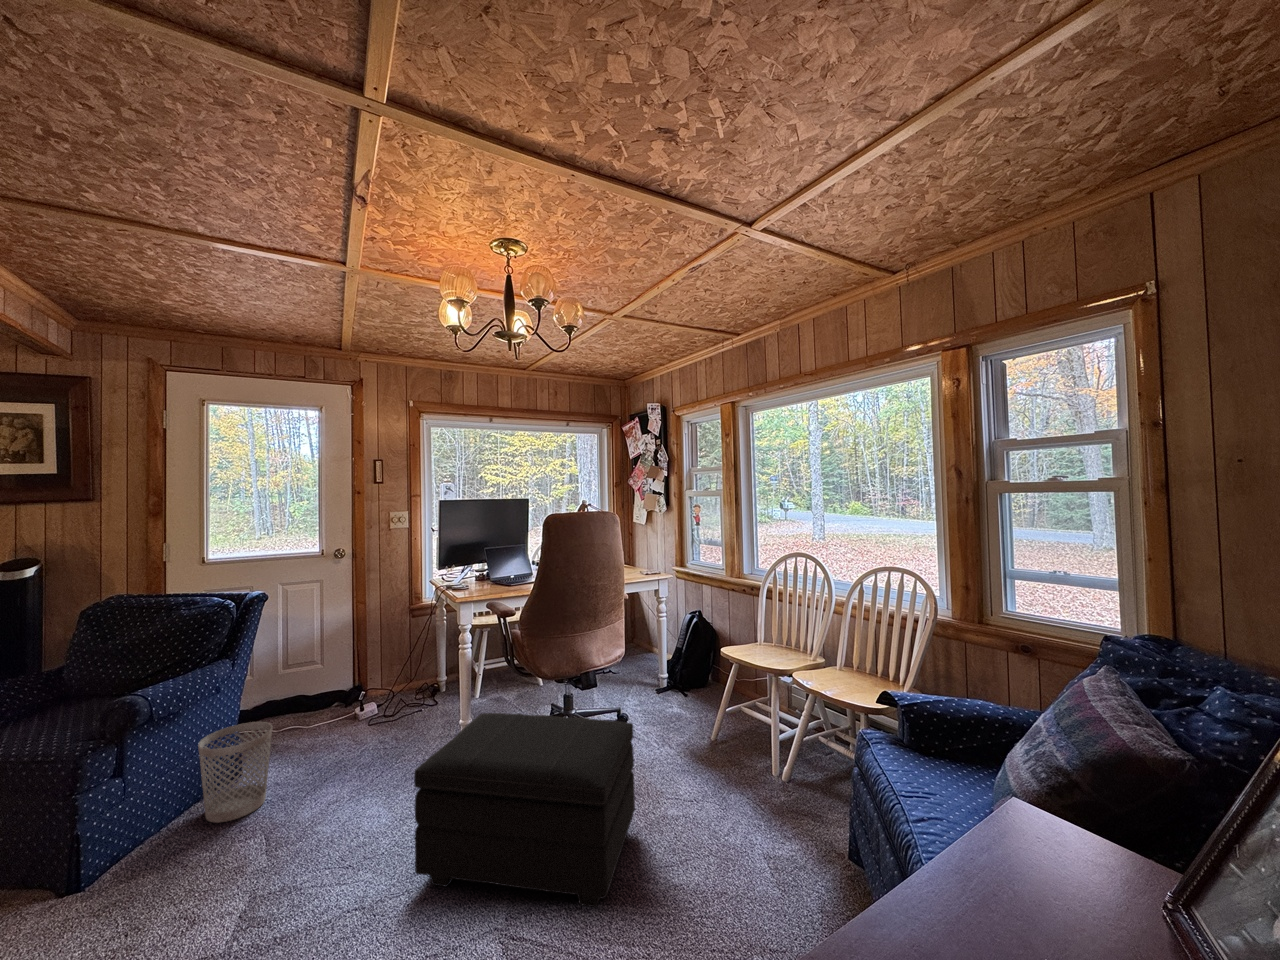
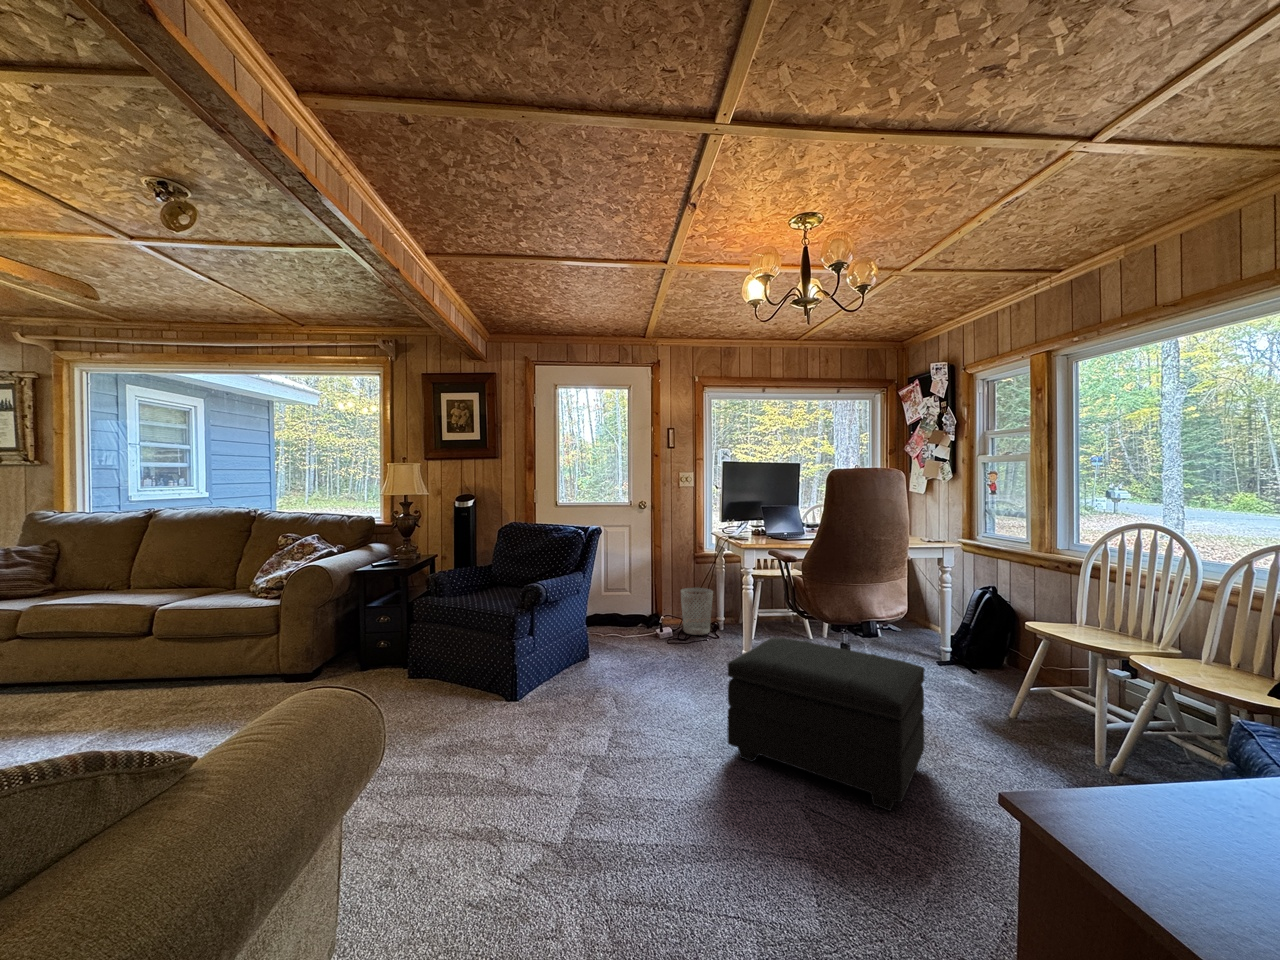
wastebasket: present [198,722,272,823] -> present [681,588,713,635]

